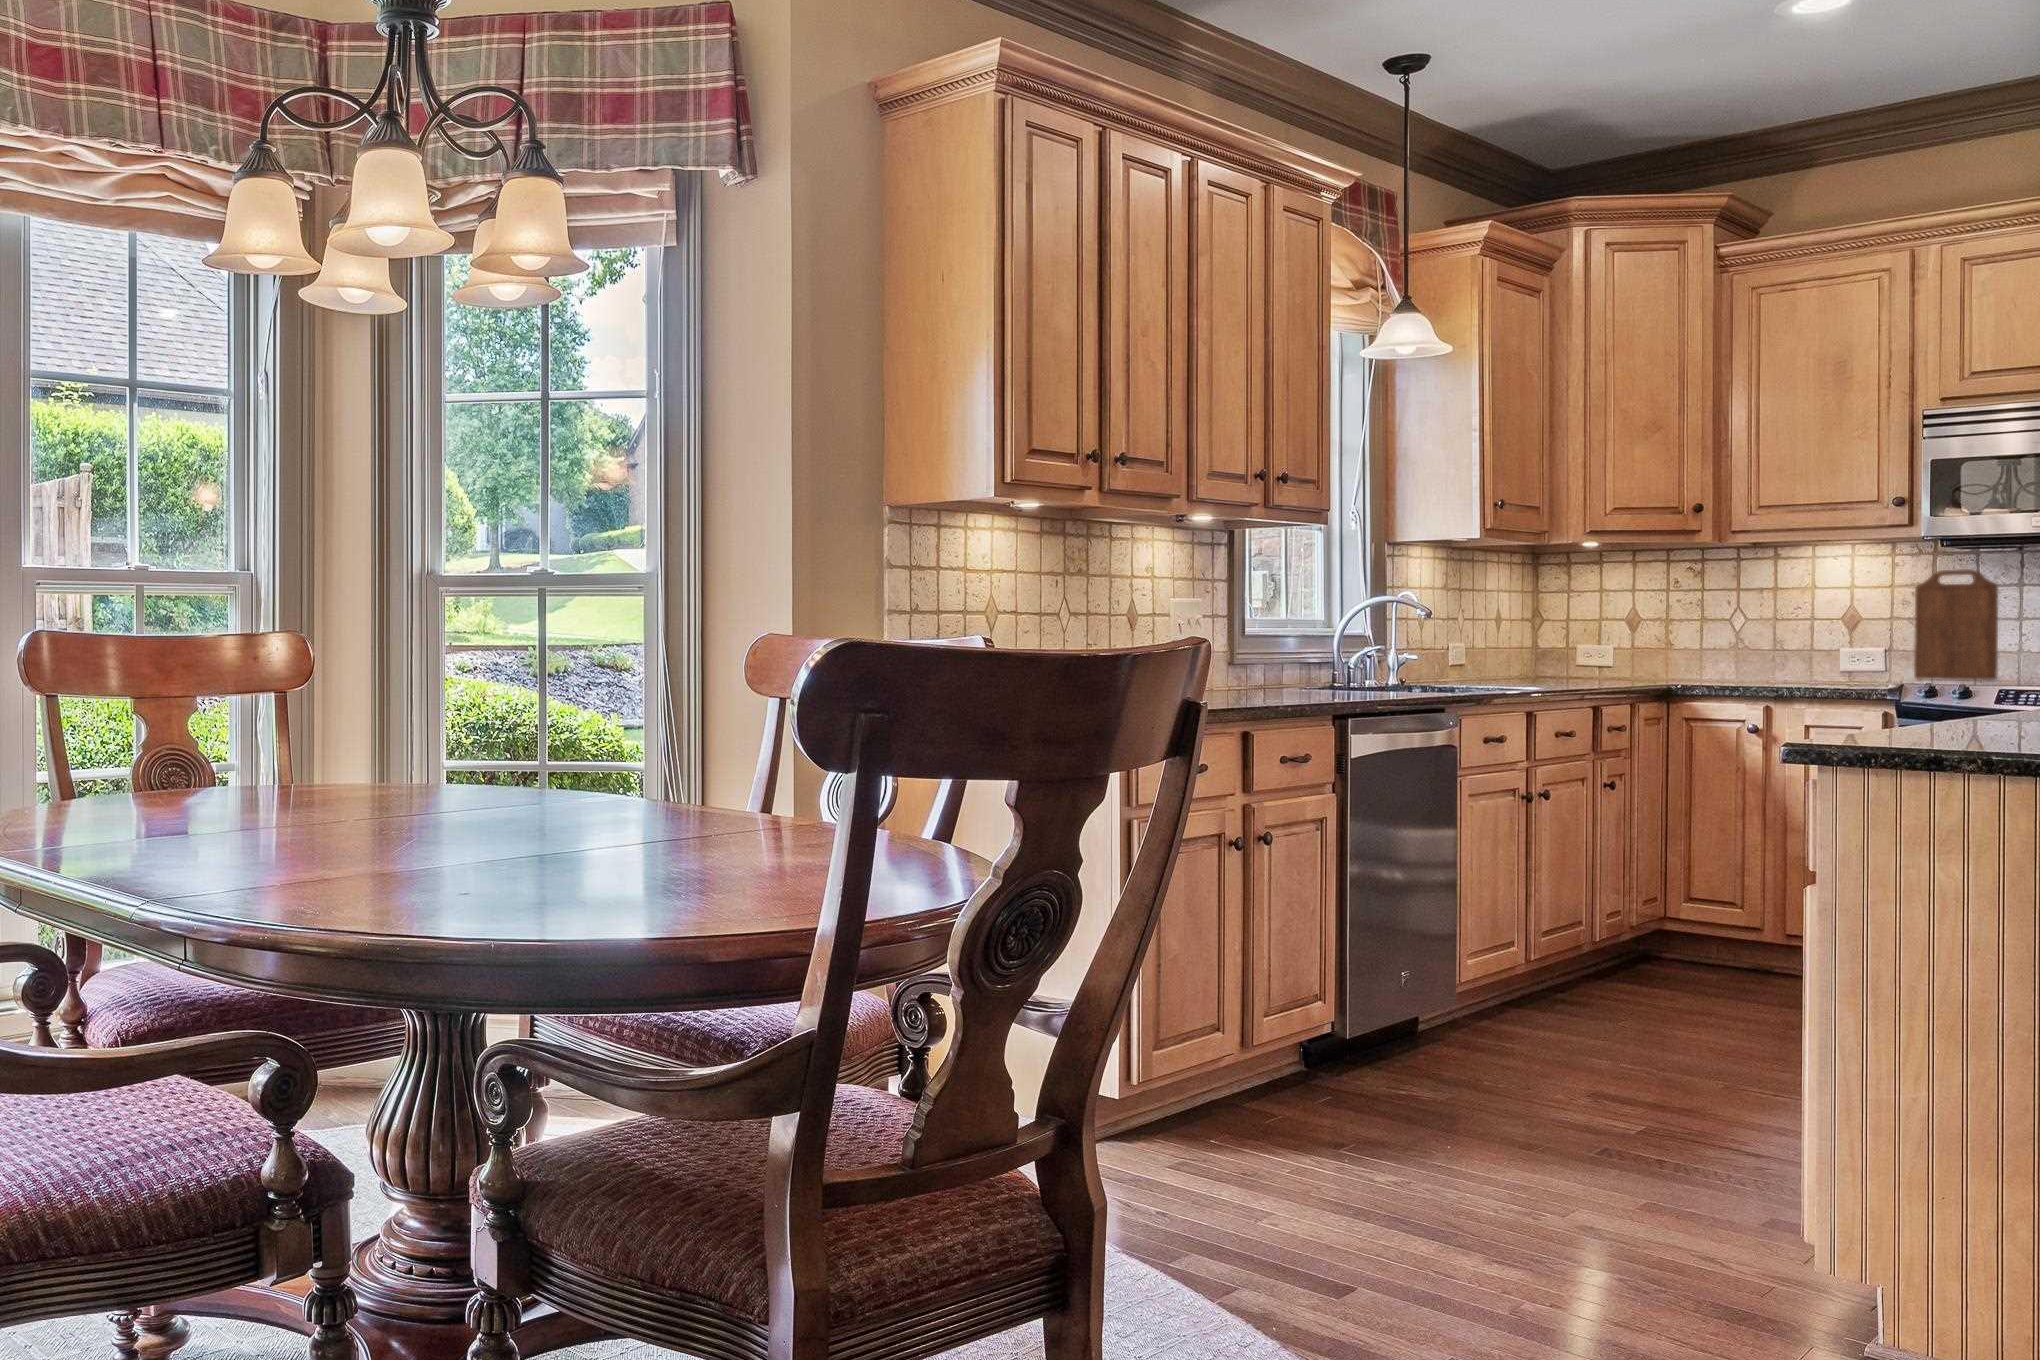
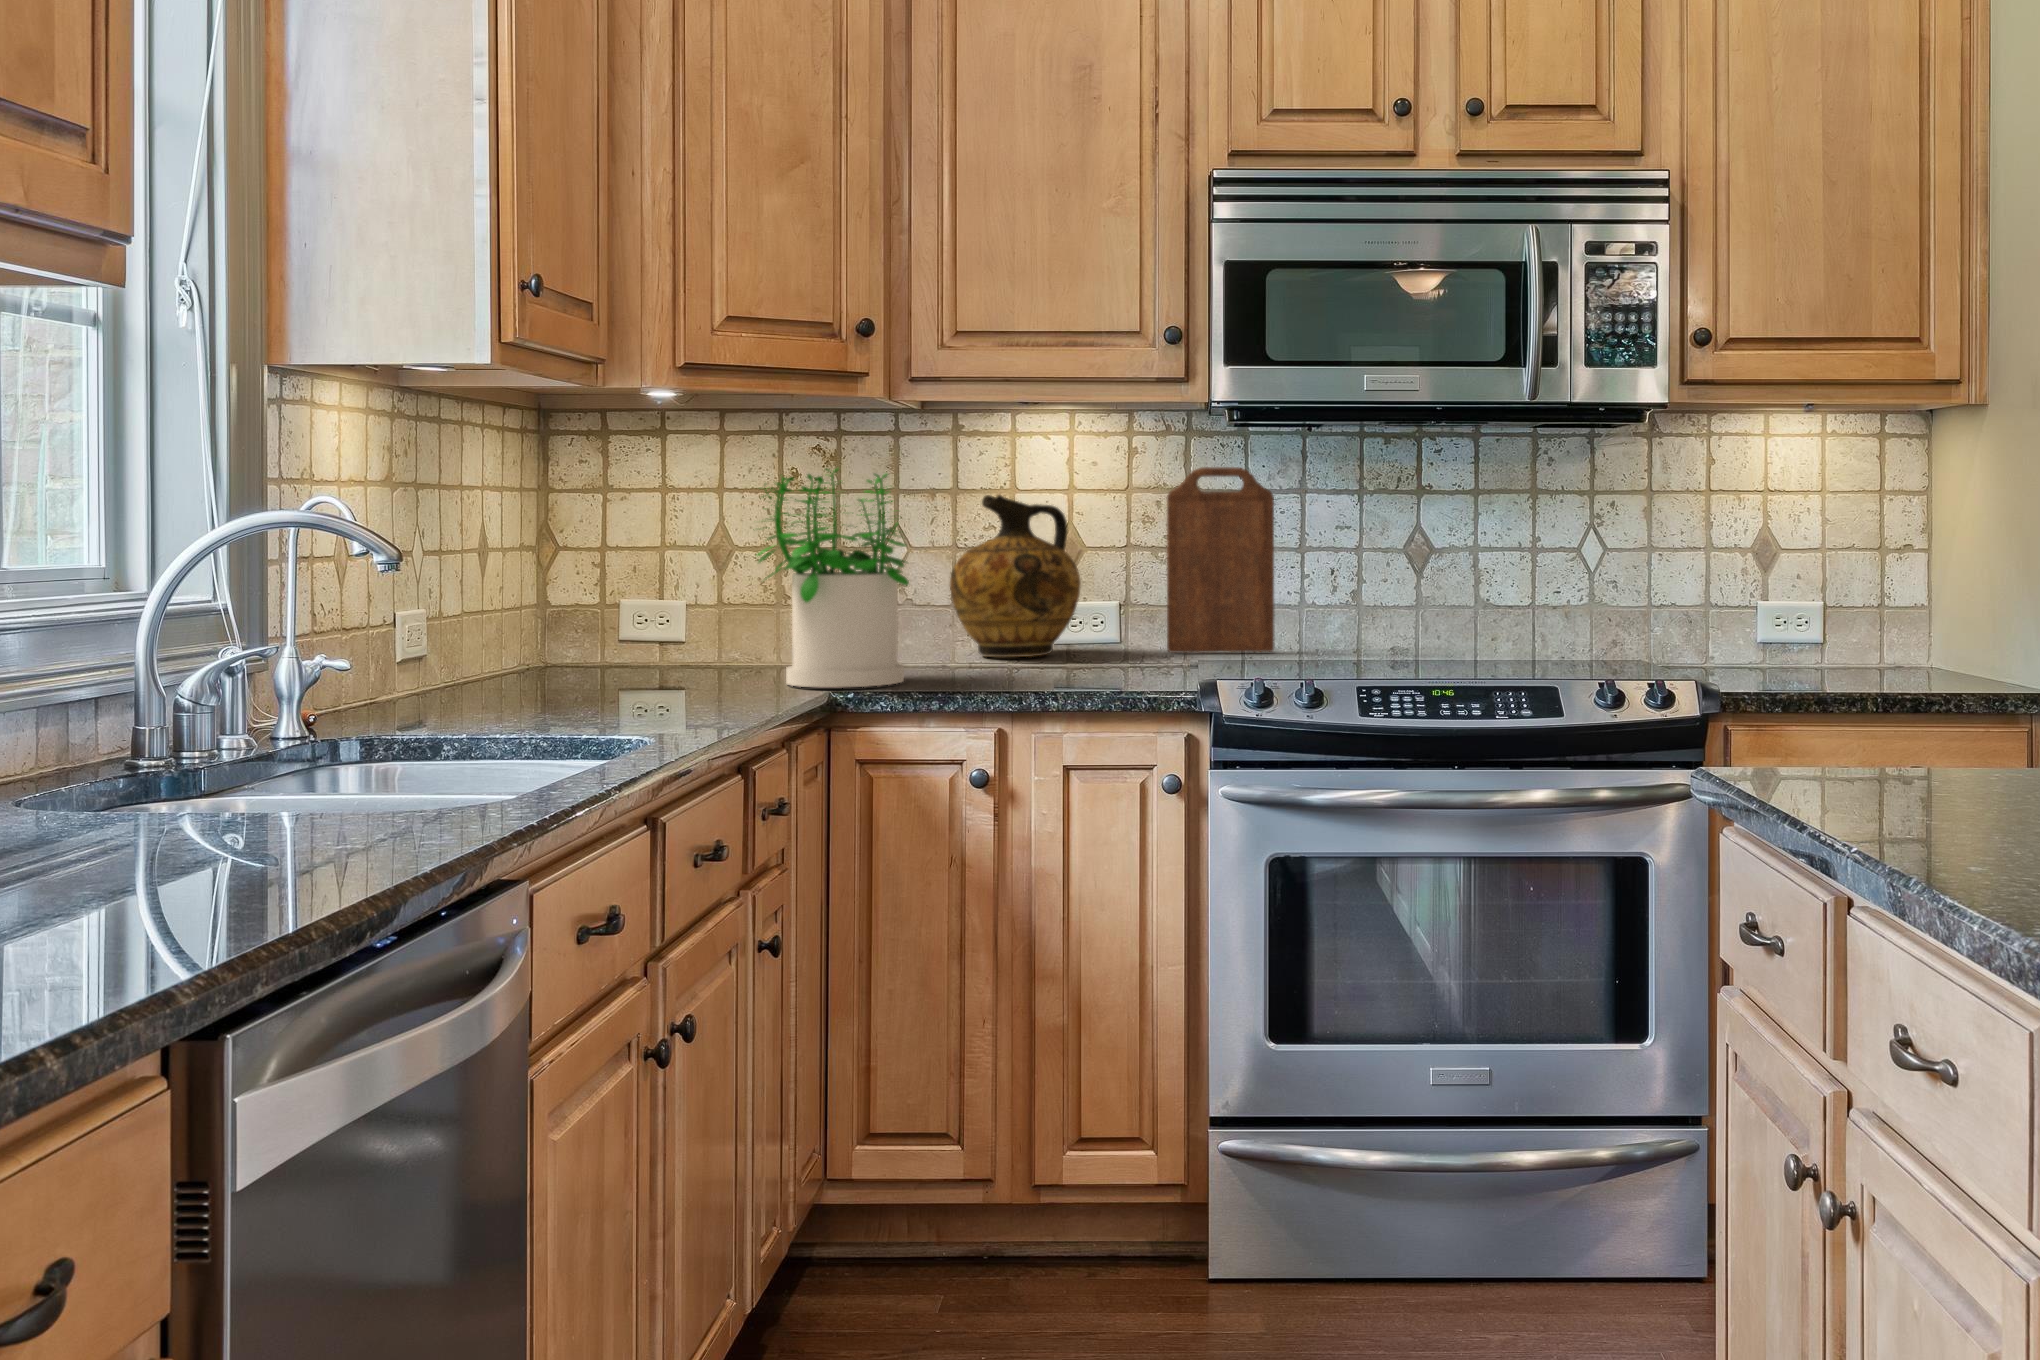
potted plant: none [1620,577,1713,682] -> present [757,468,909,688]
ceramic jug: none [1761,589,1852,678] -> present [950,495,1081,657]

